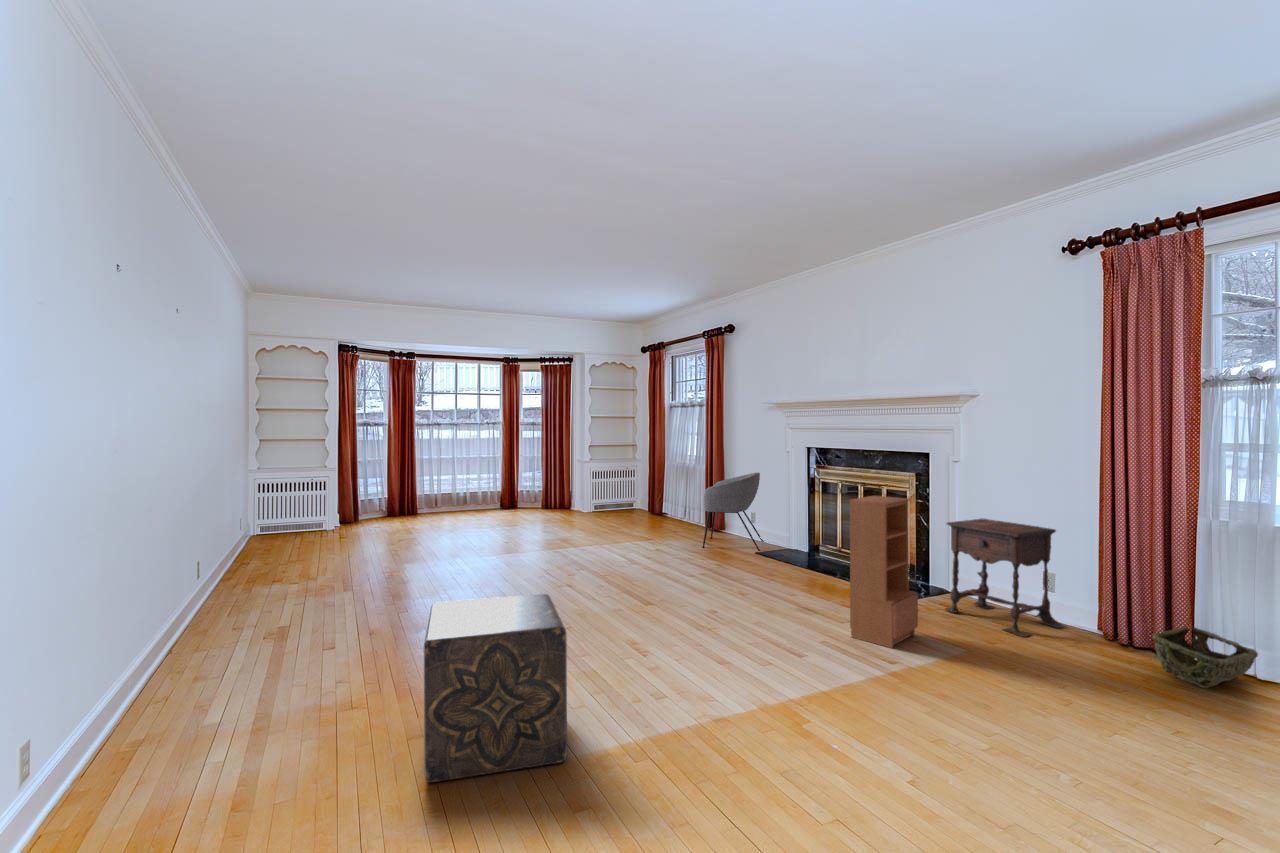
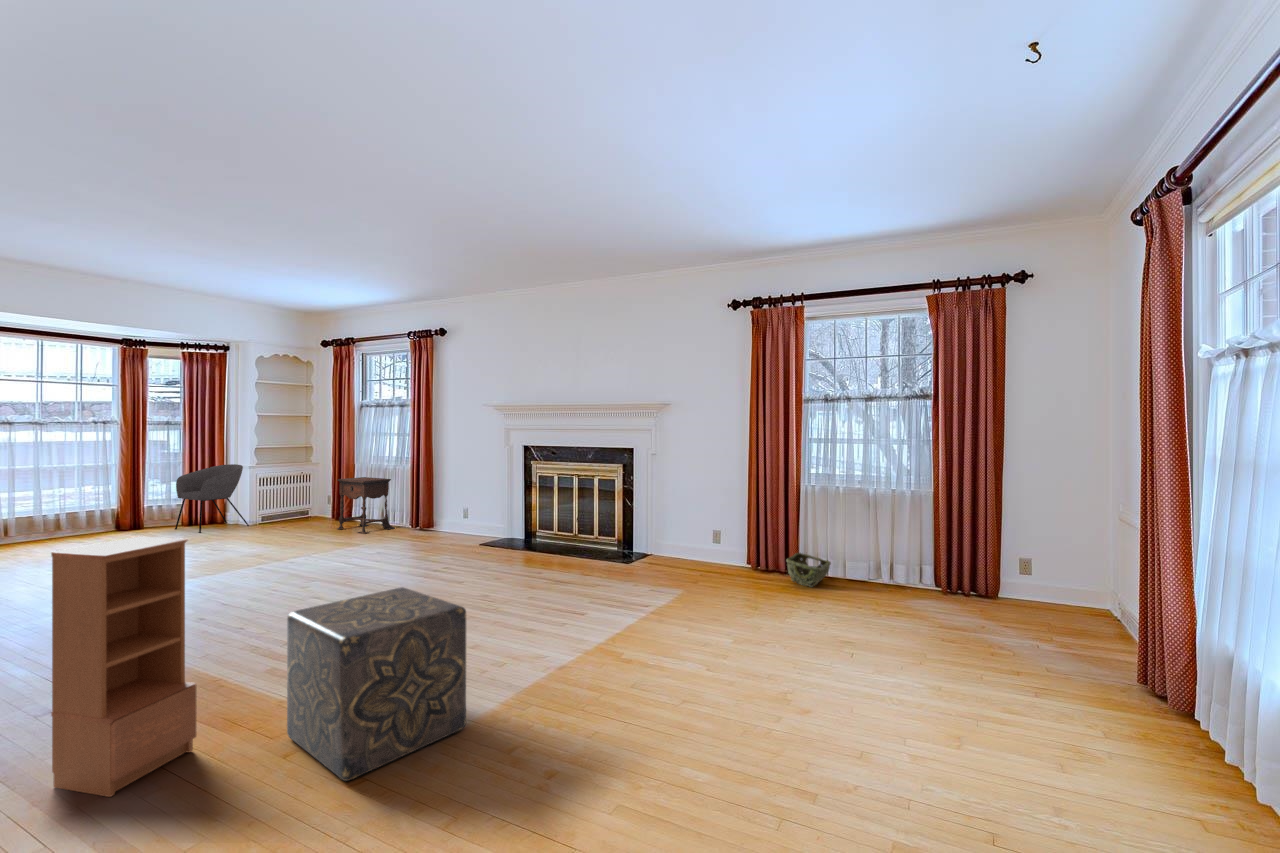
armchair: present [702,473,764,550] -> present [175,464,249,533]
bookcase: present [850,496,918,648] -> present [51,536,197,797]
side table: present [945,518,1065,637] -> present [337,477,394,534]

